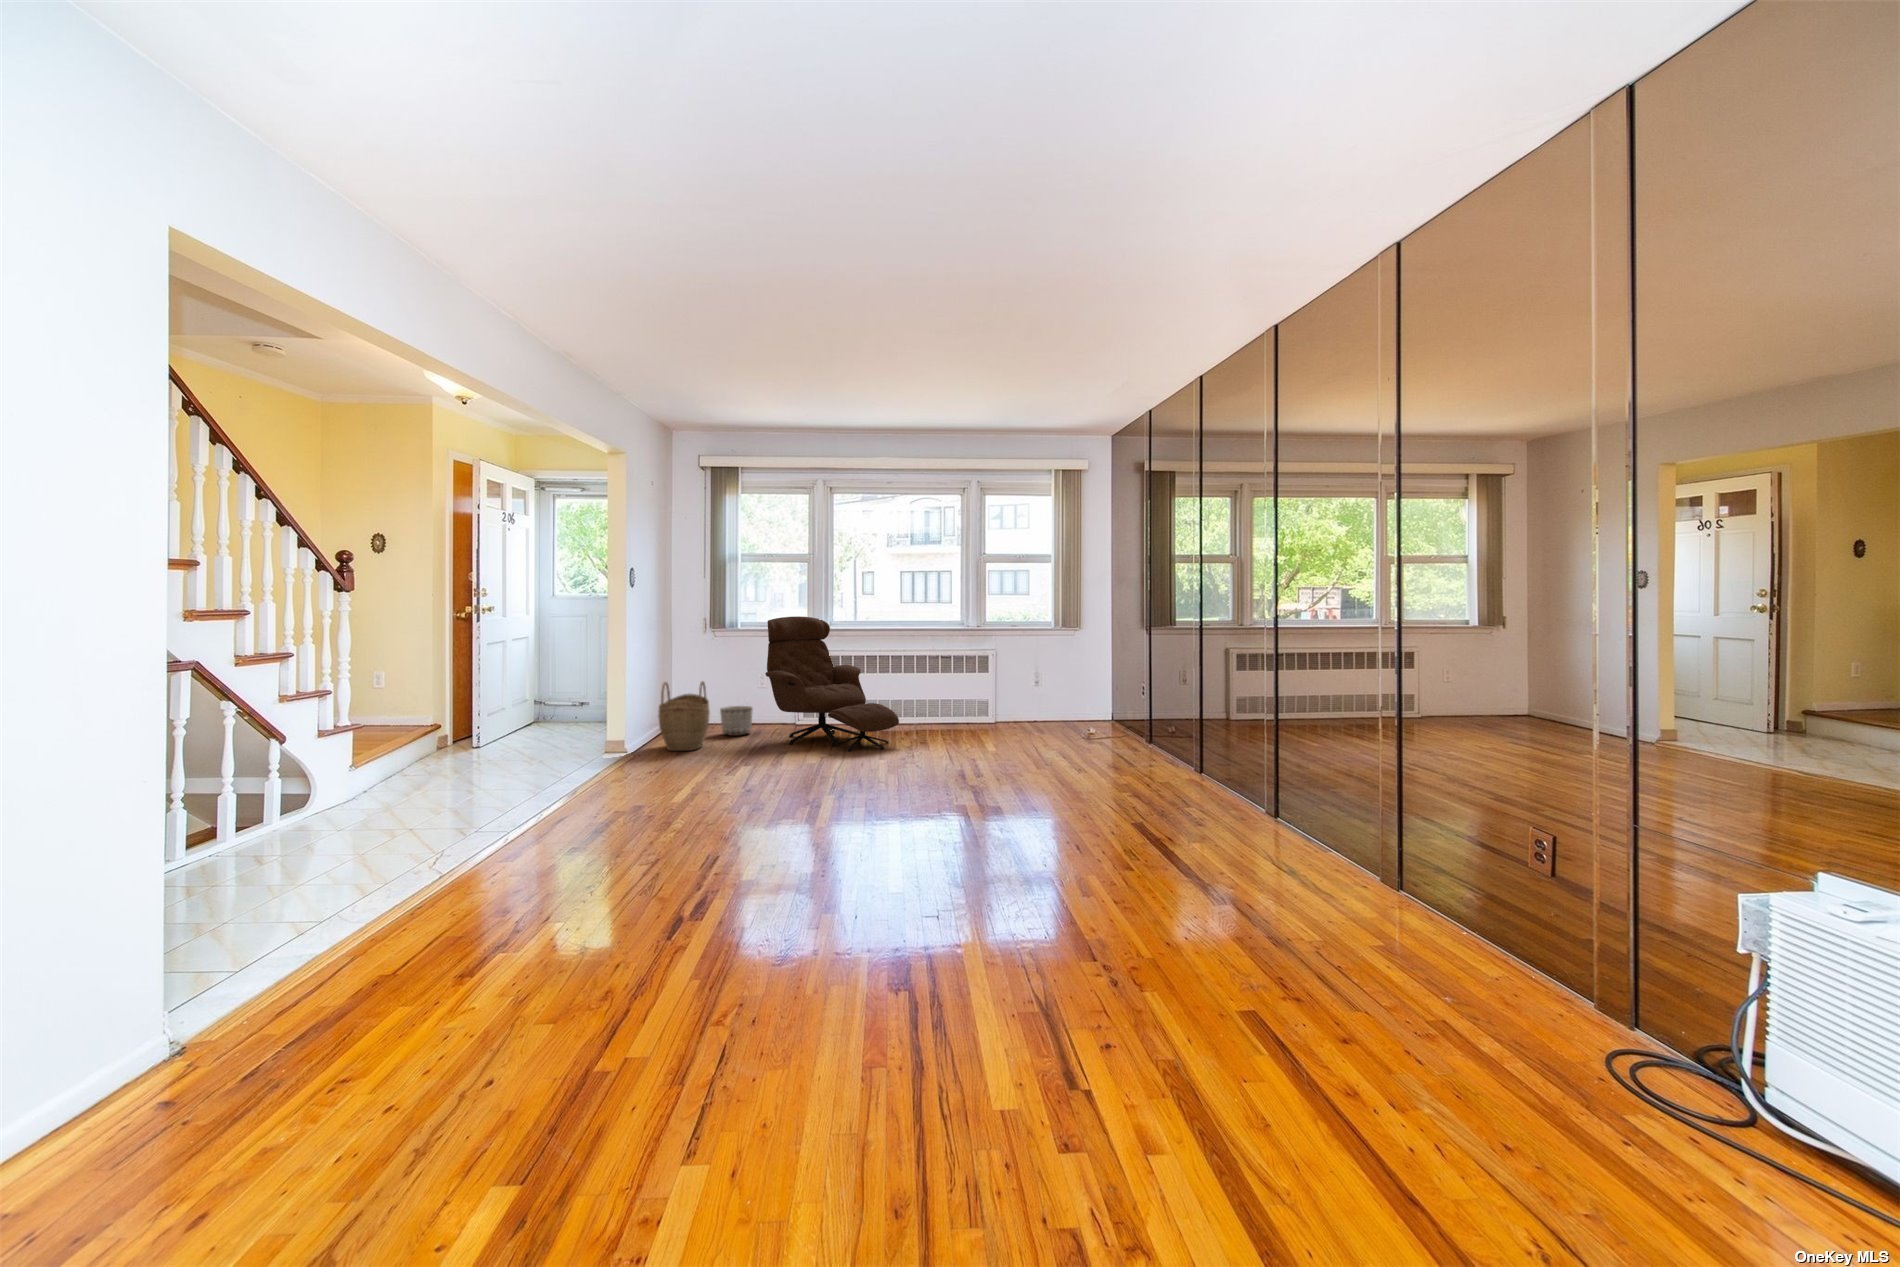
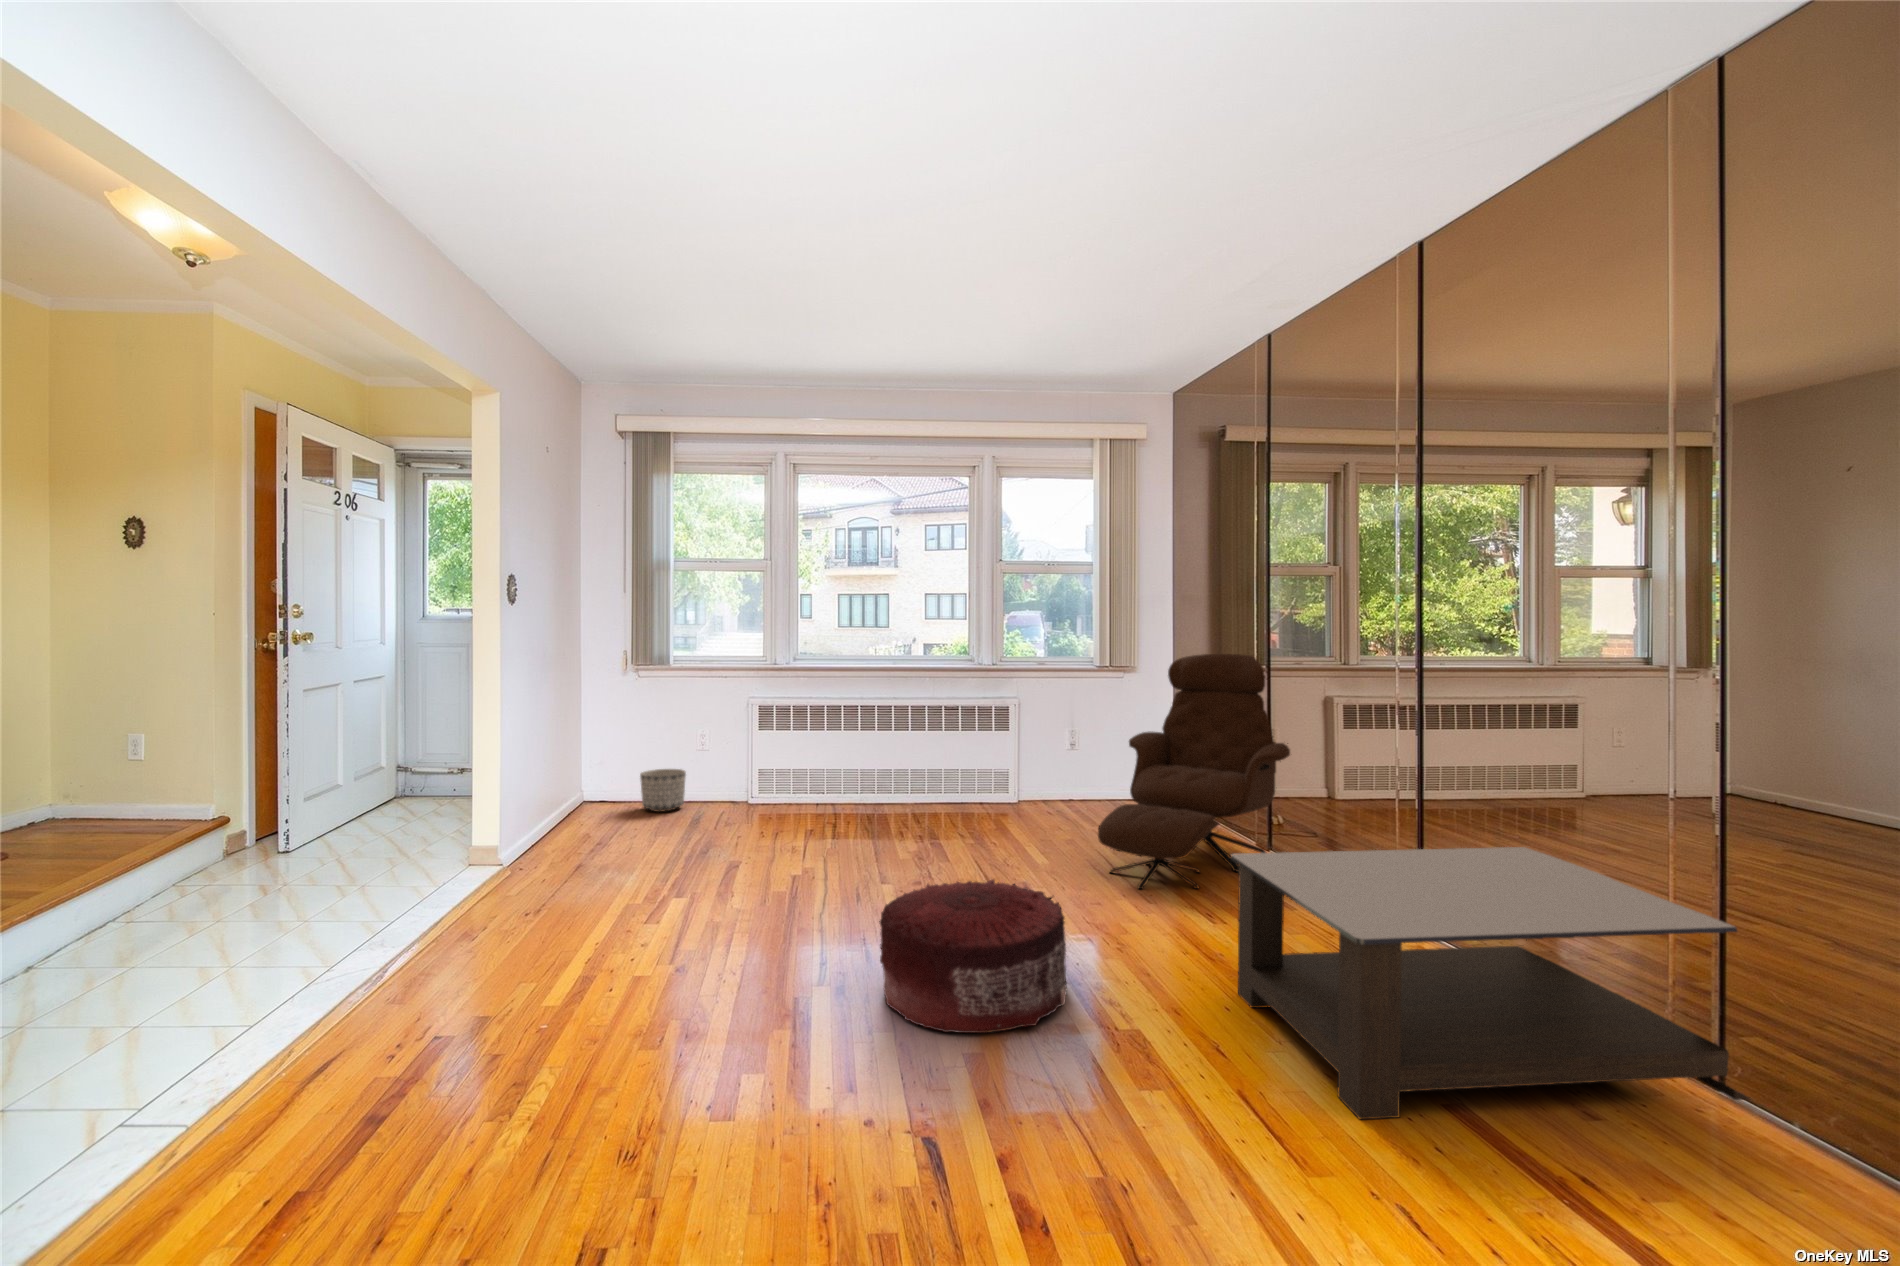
lounge chair: present [765,616,899,751] -> present [1098,654,1290,889]
woven basket: present [658,681,710,751] -> none [545,739,621,841]
coffee table: none [1114,724,1418,859] -> present [1231,847,1749,1120]
pouf: none [896,751,1013,831] -> present [879,879,1067,1033]

